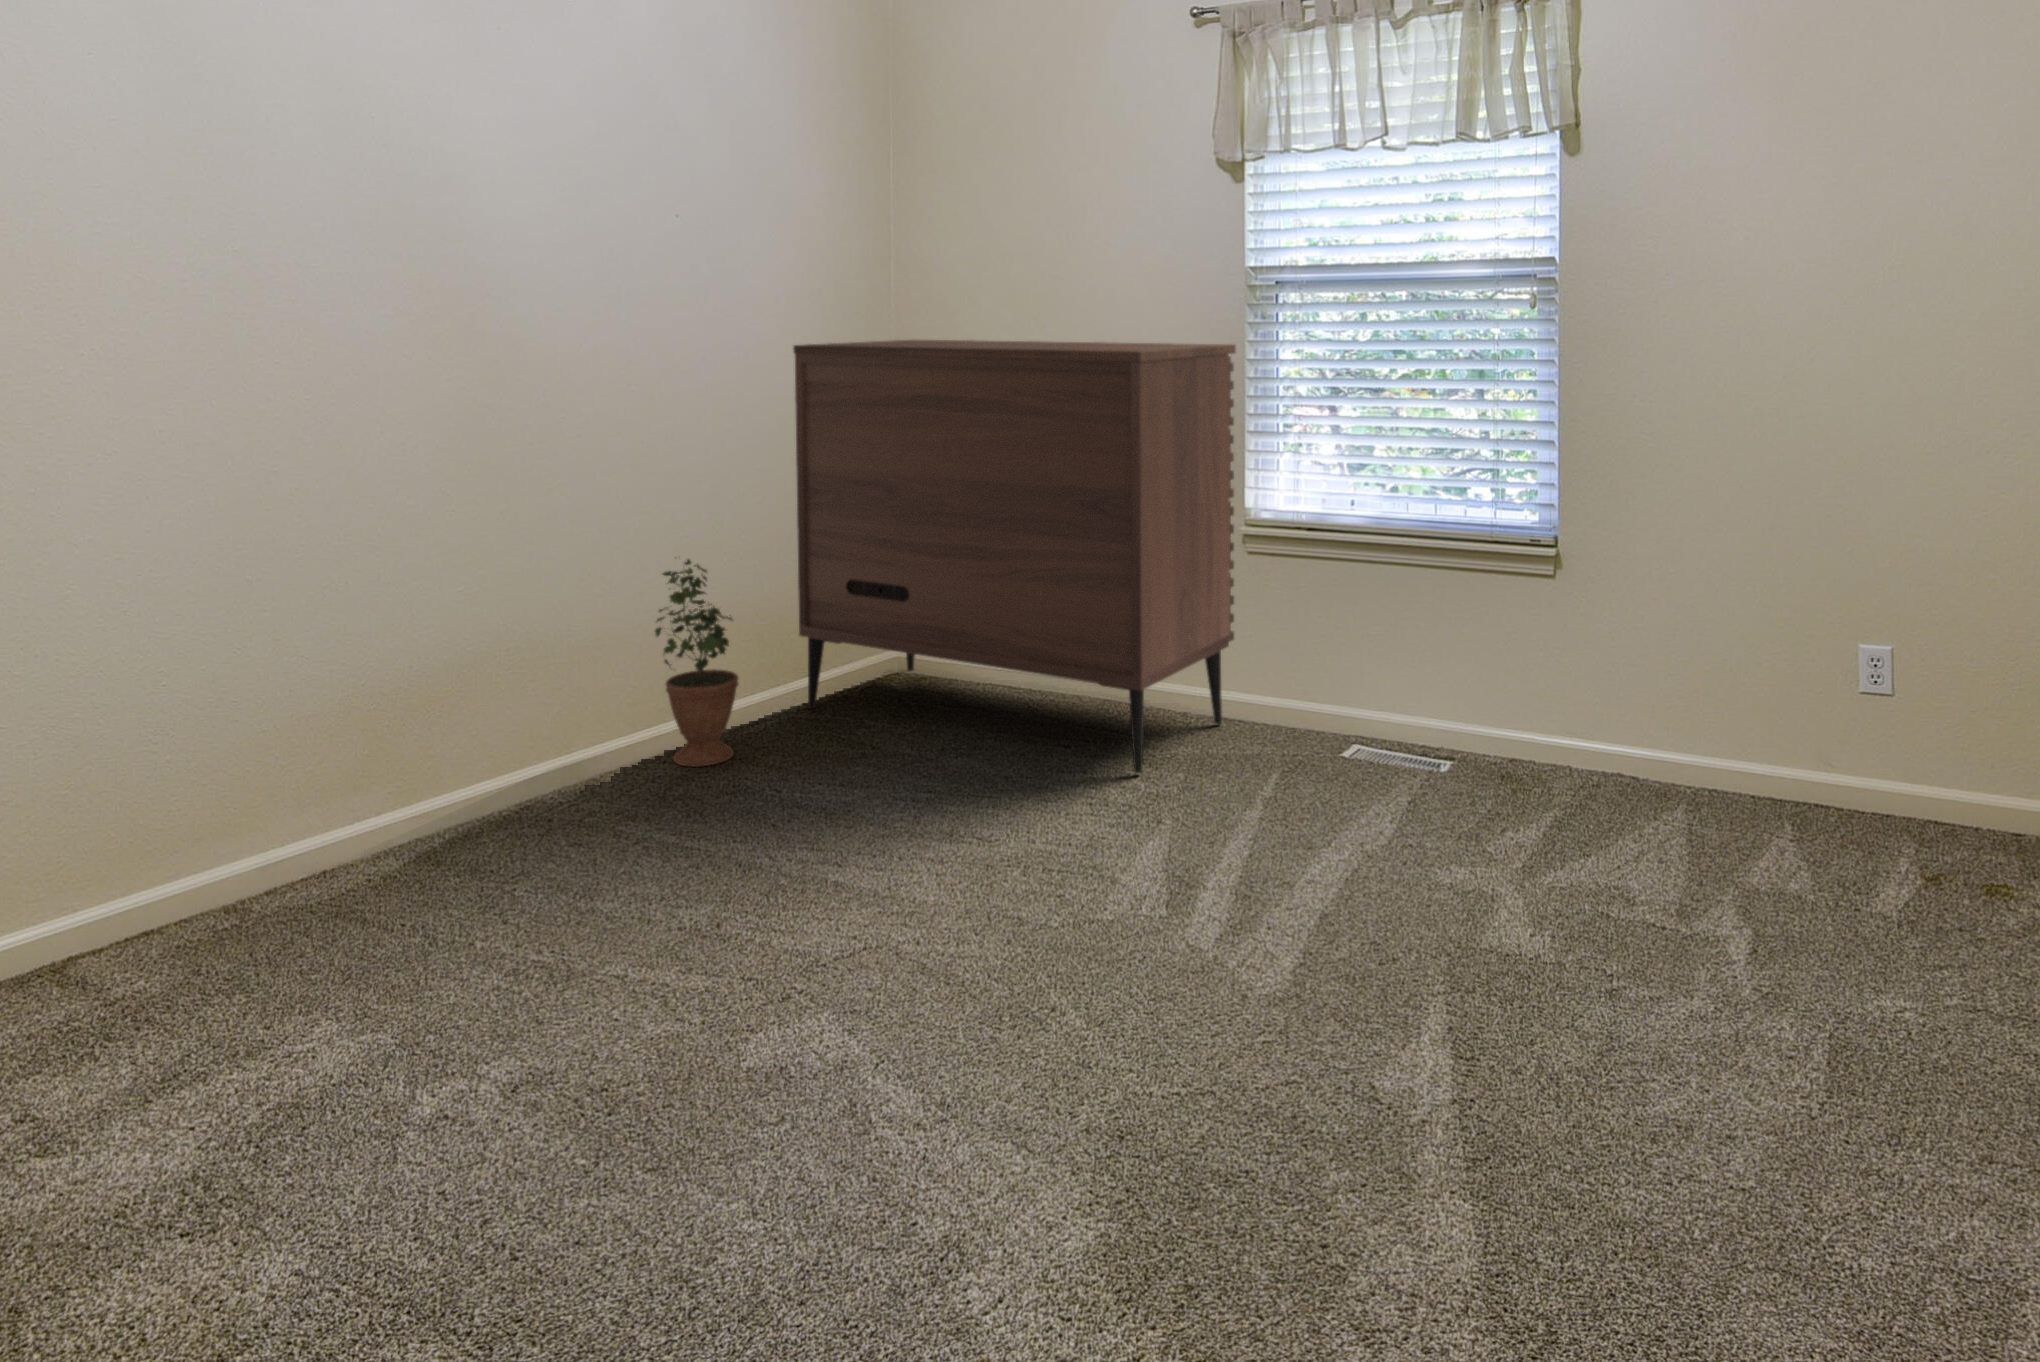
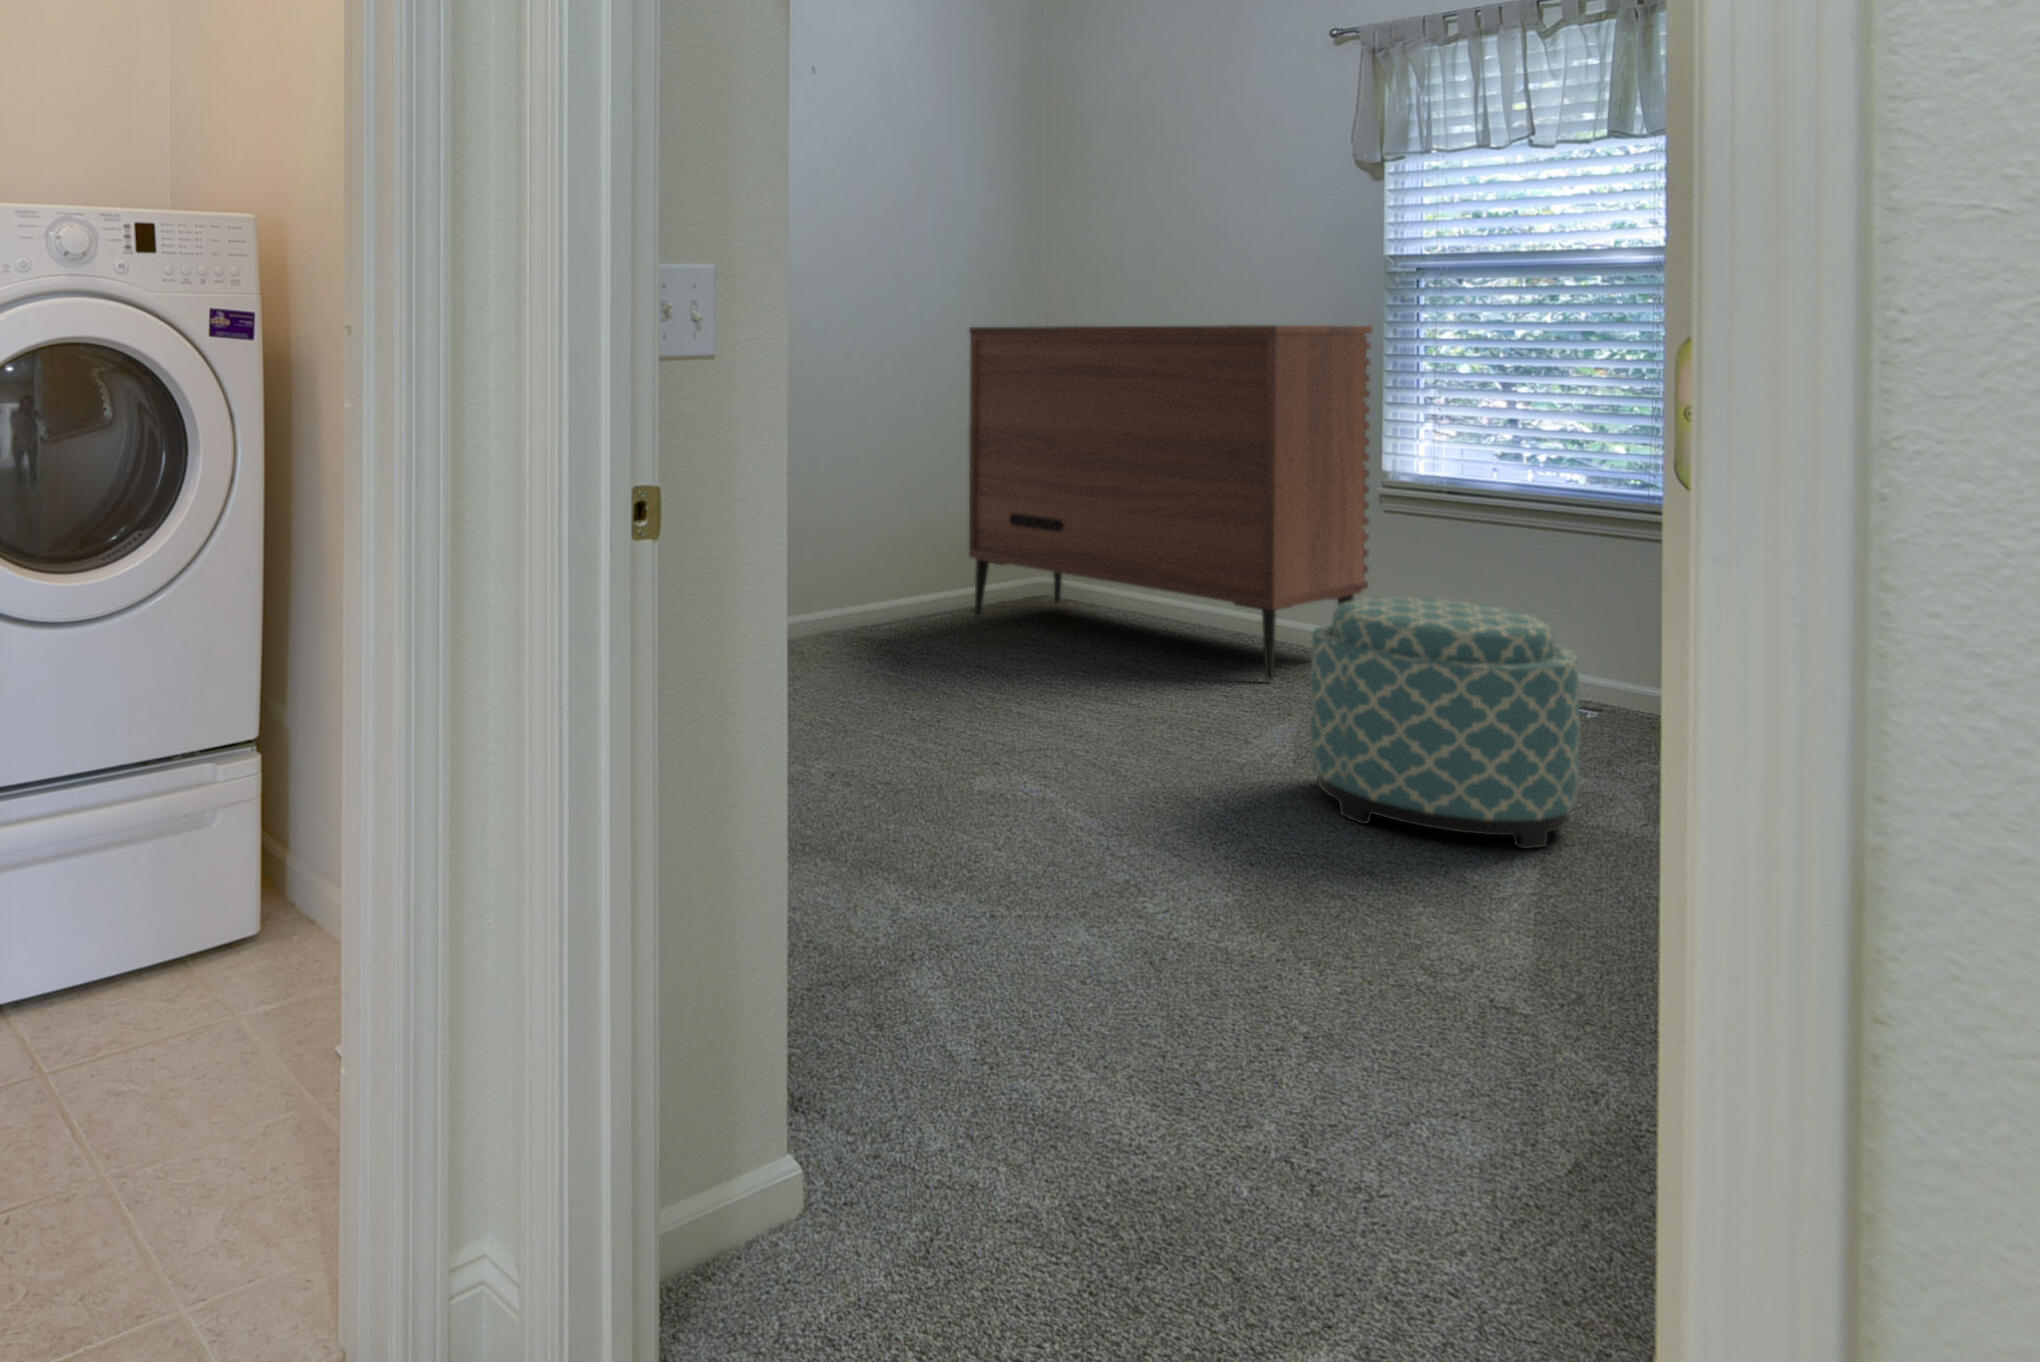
potted plant: present [655,559,738,767] -> none [868,481,927,638]
ottoman: none [1189,712,1478,1050] -> present [1310,597,1580,849]

